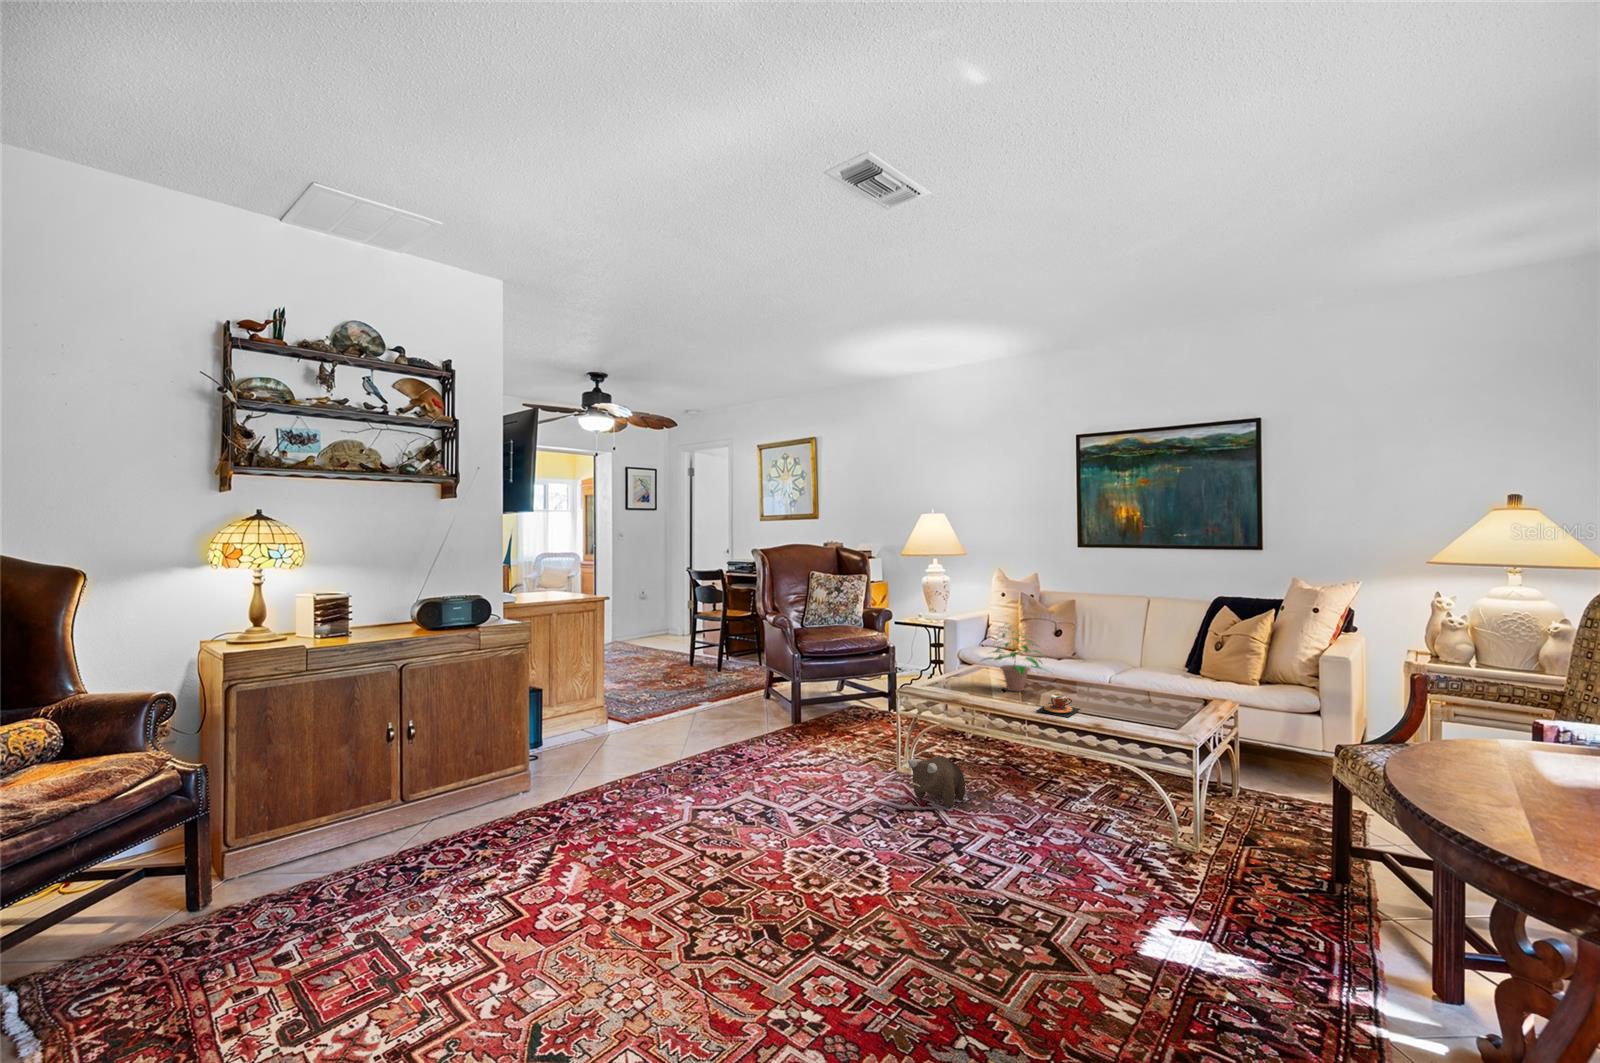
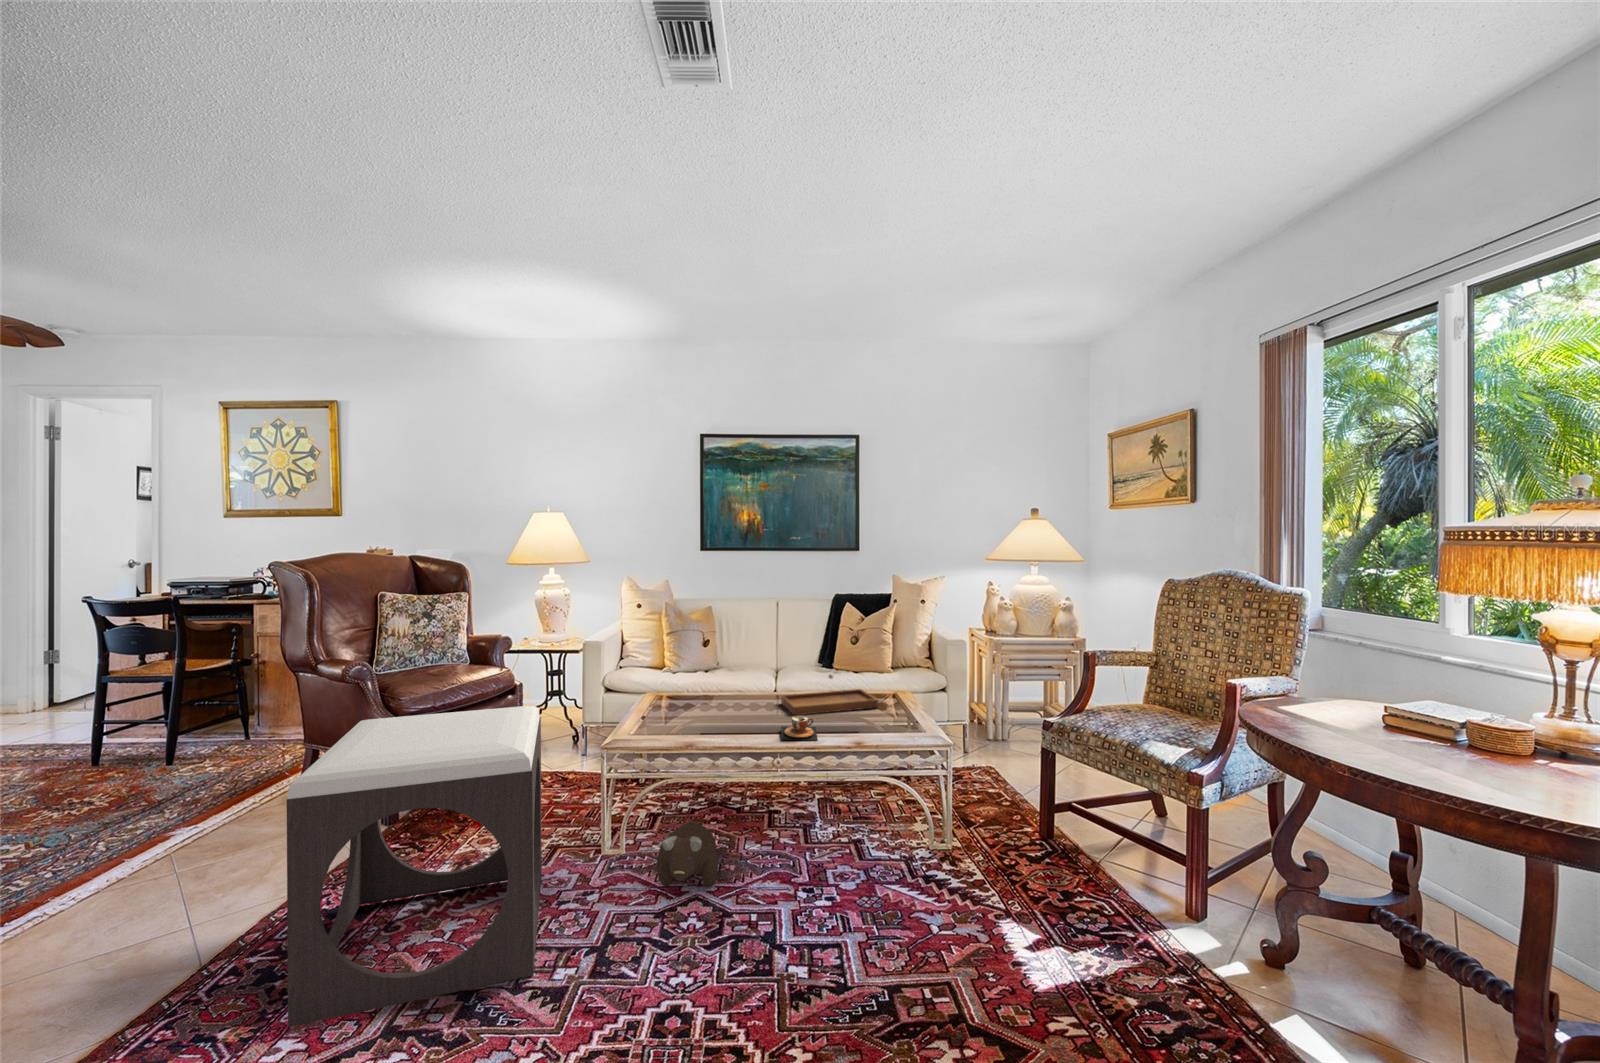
potted plant: present [984,624,1043,691] -> none [688,642,760,719]
footstool: none [693,642,851,812] -> present [287,706,542,1027]
tray: none [1080,669,1179,709] -> present [781,674,879,715]

